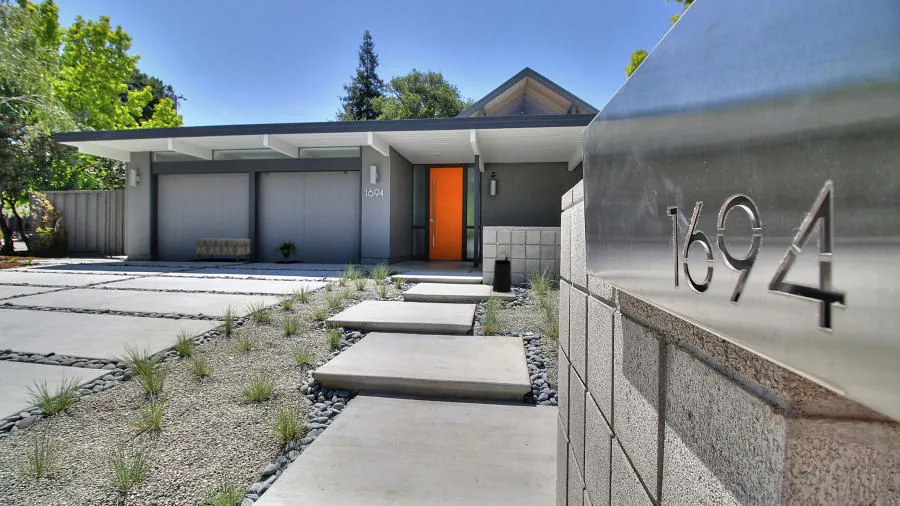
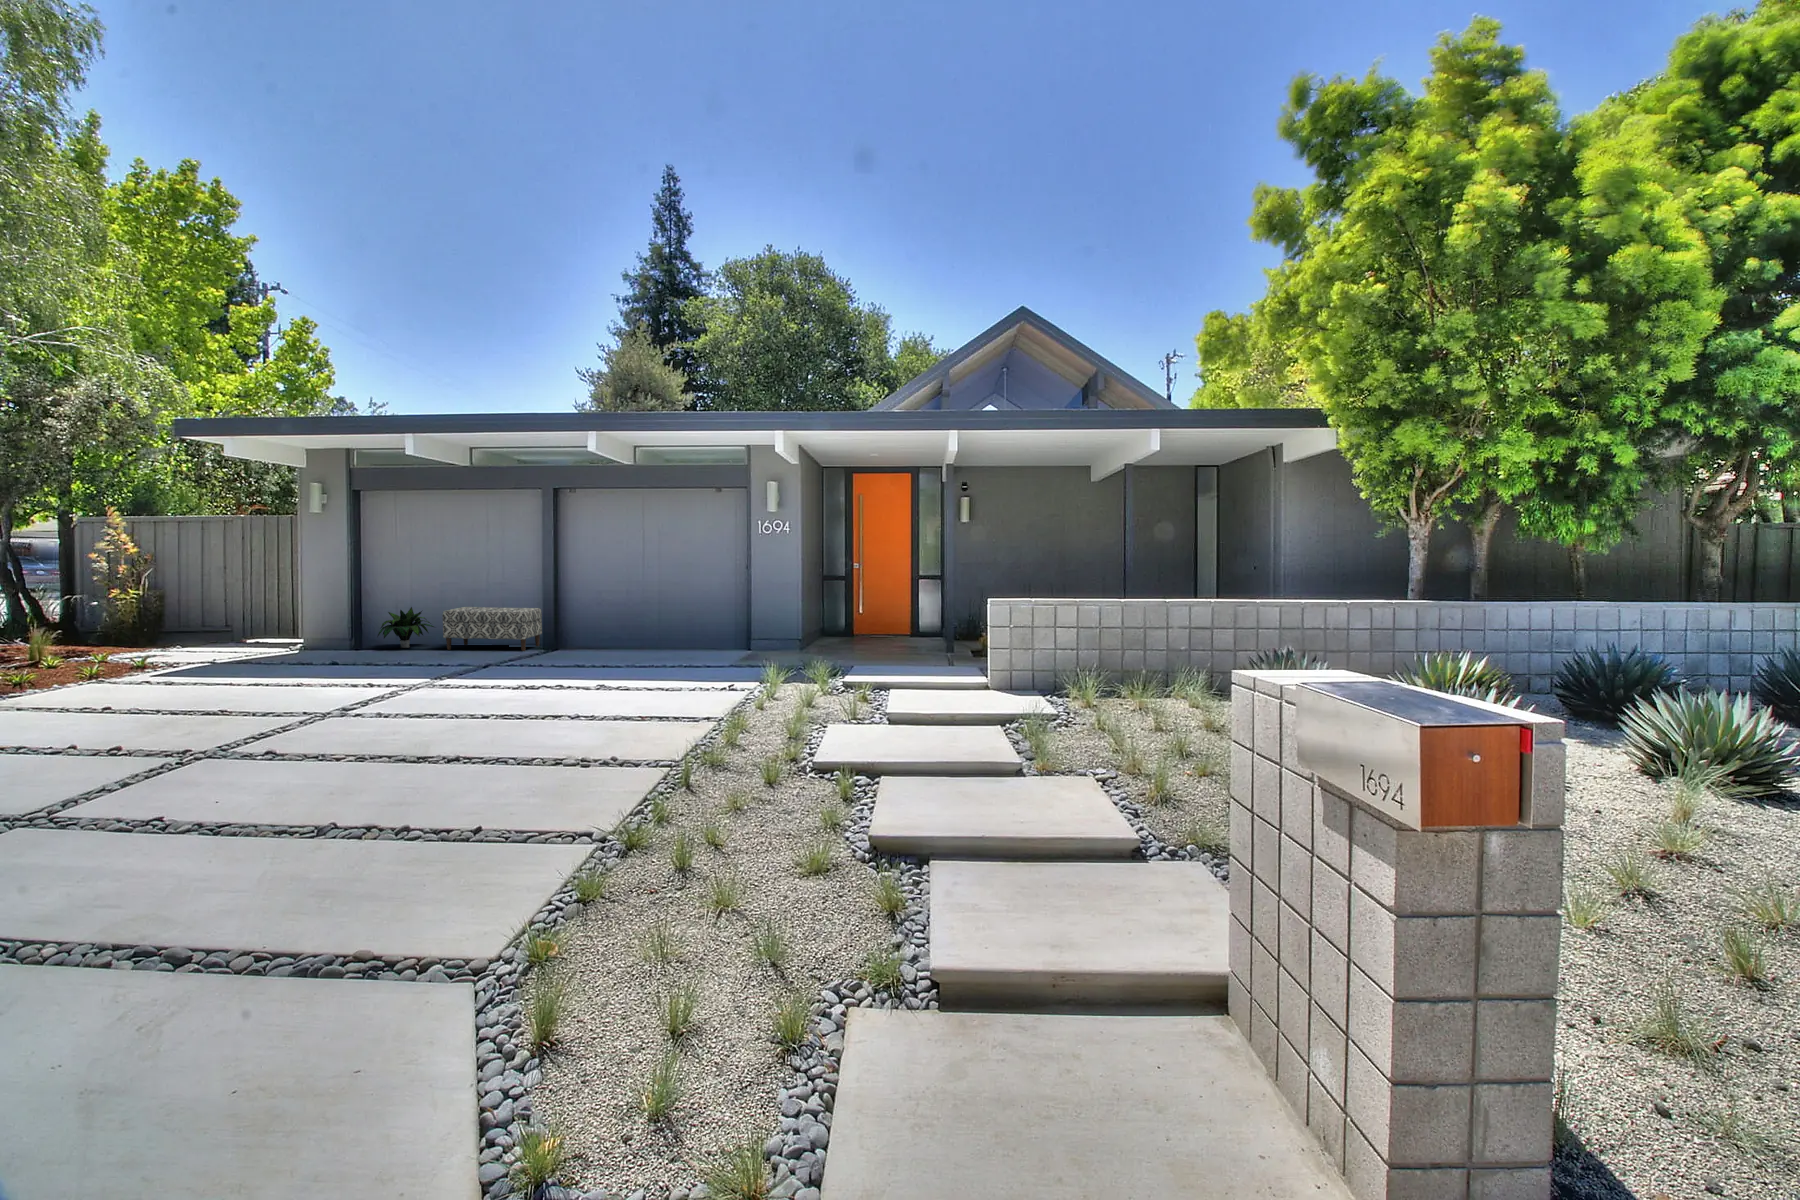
potted plant: present [275,241,297,262] -> present [378,607,434,648]
watering can: present [492,256,512,292] -> none [1012,645,1041,705]

